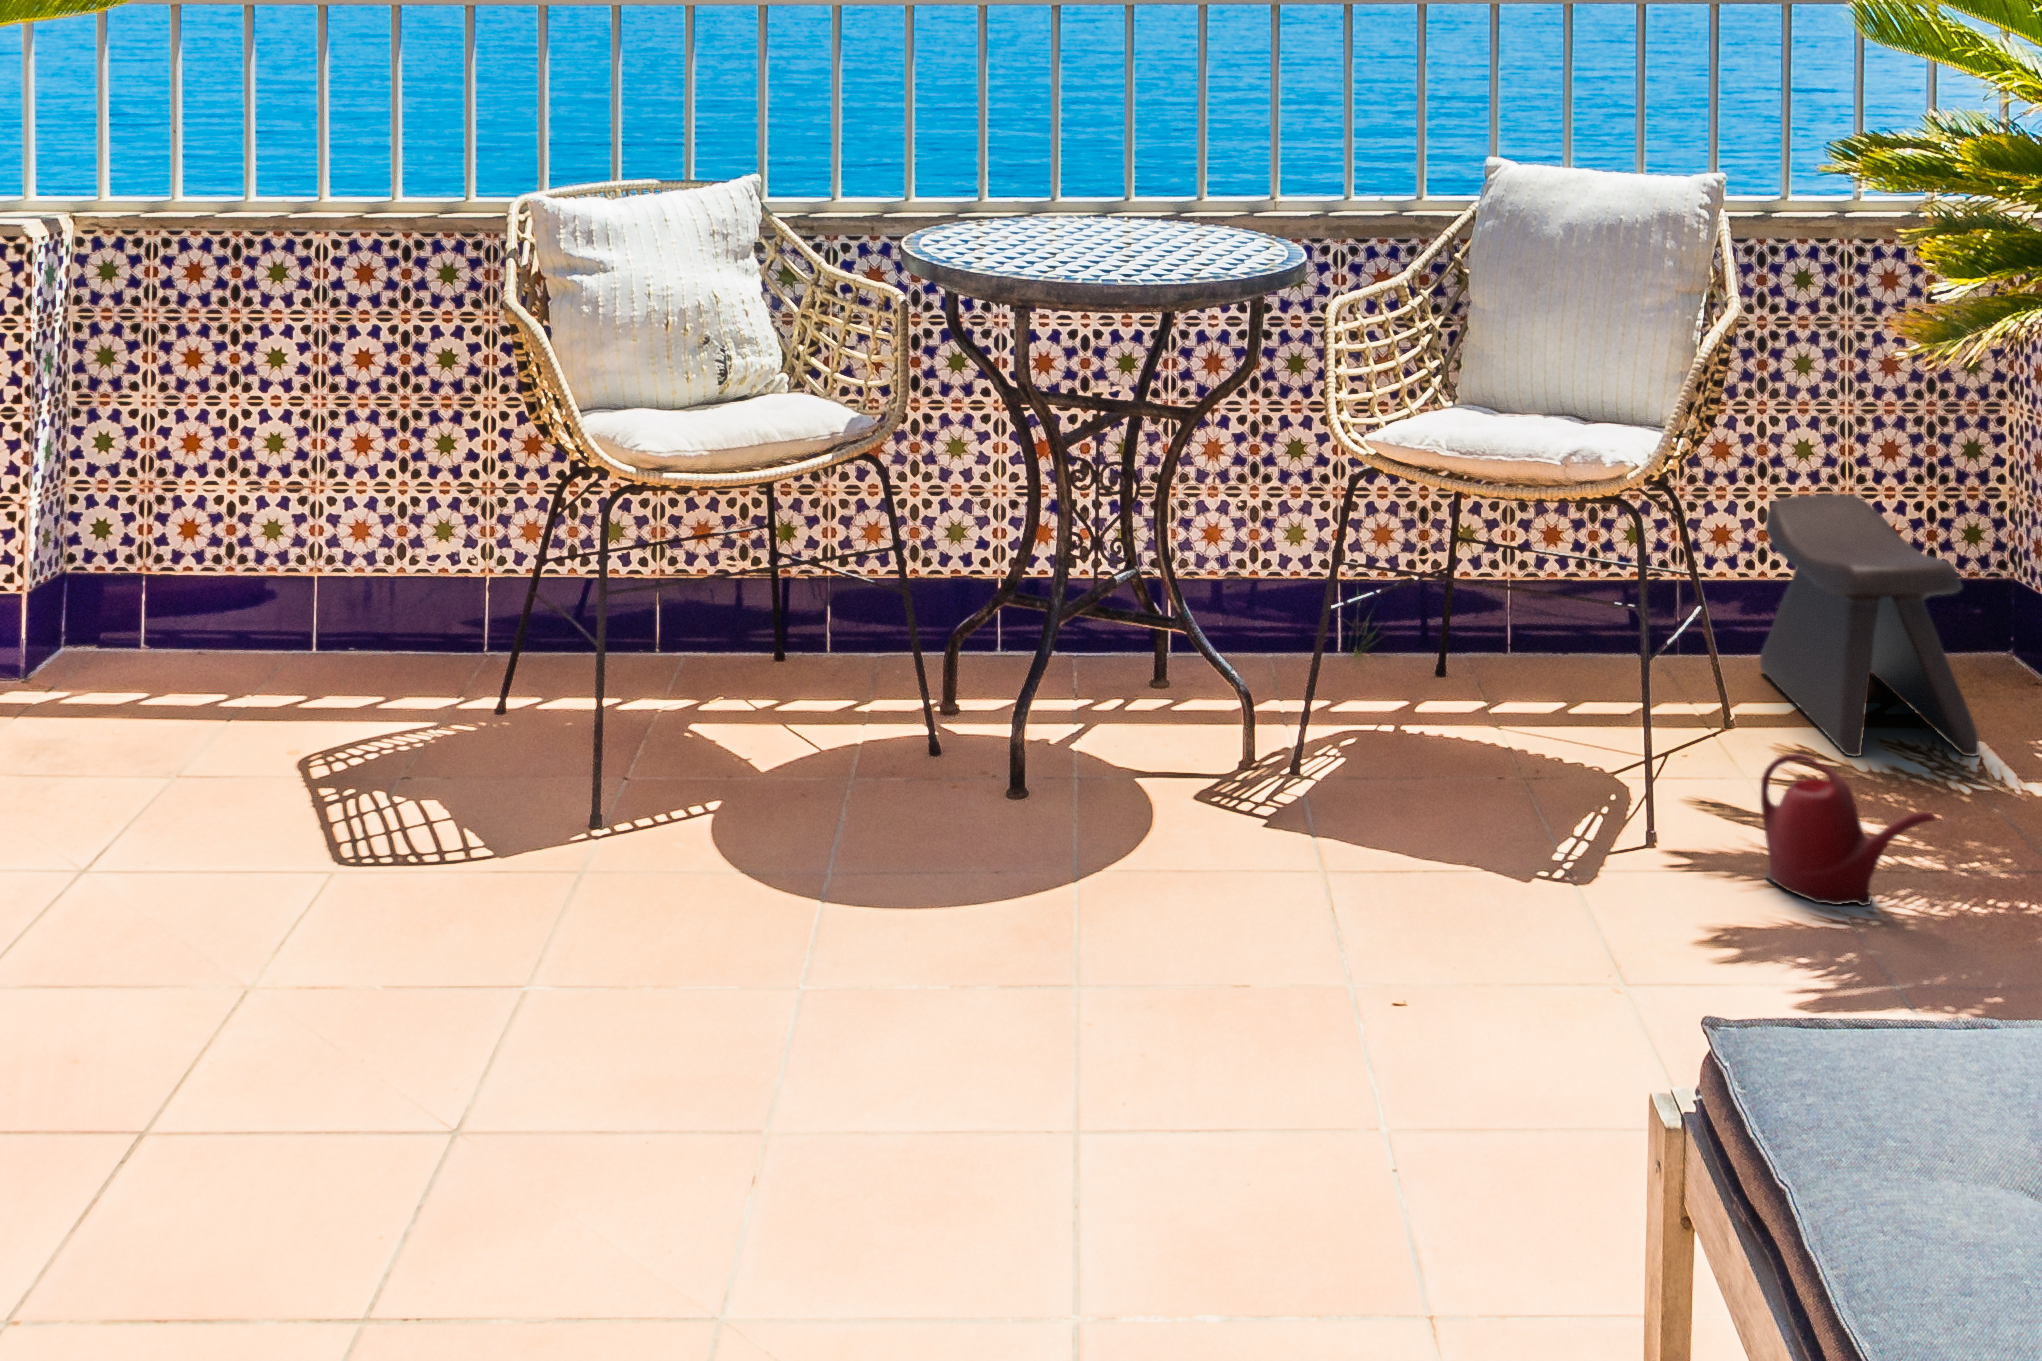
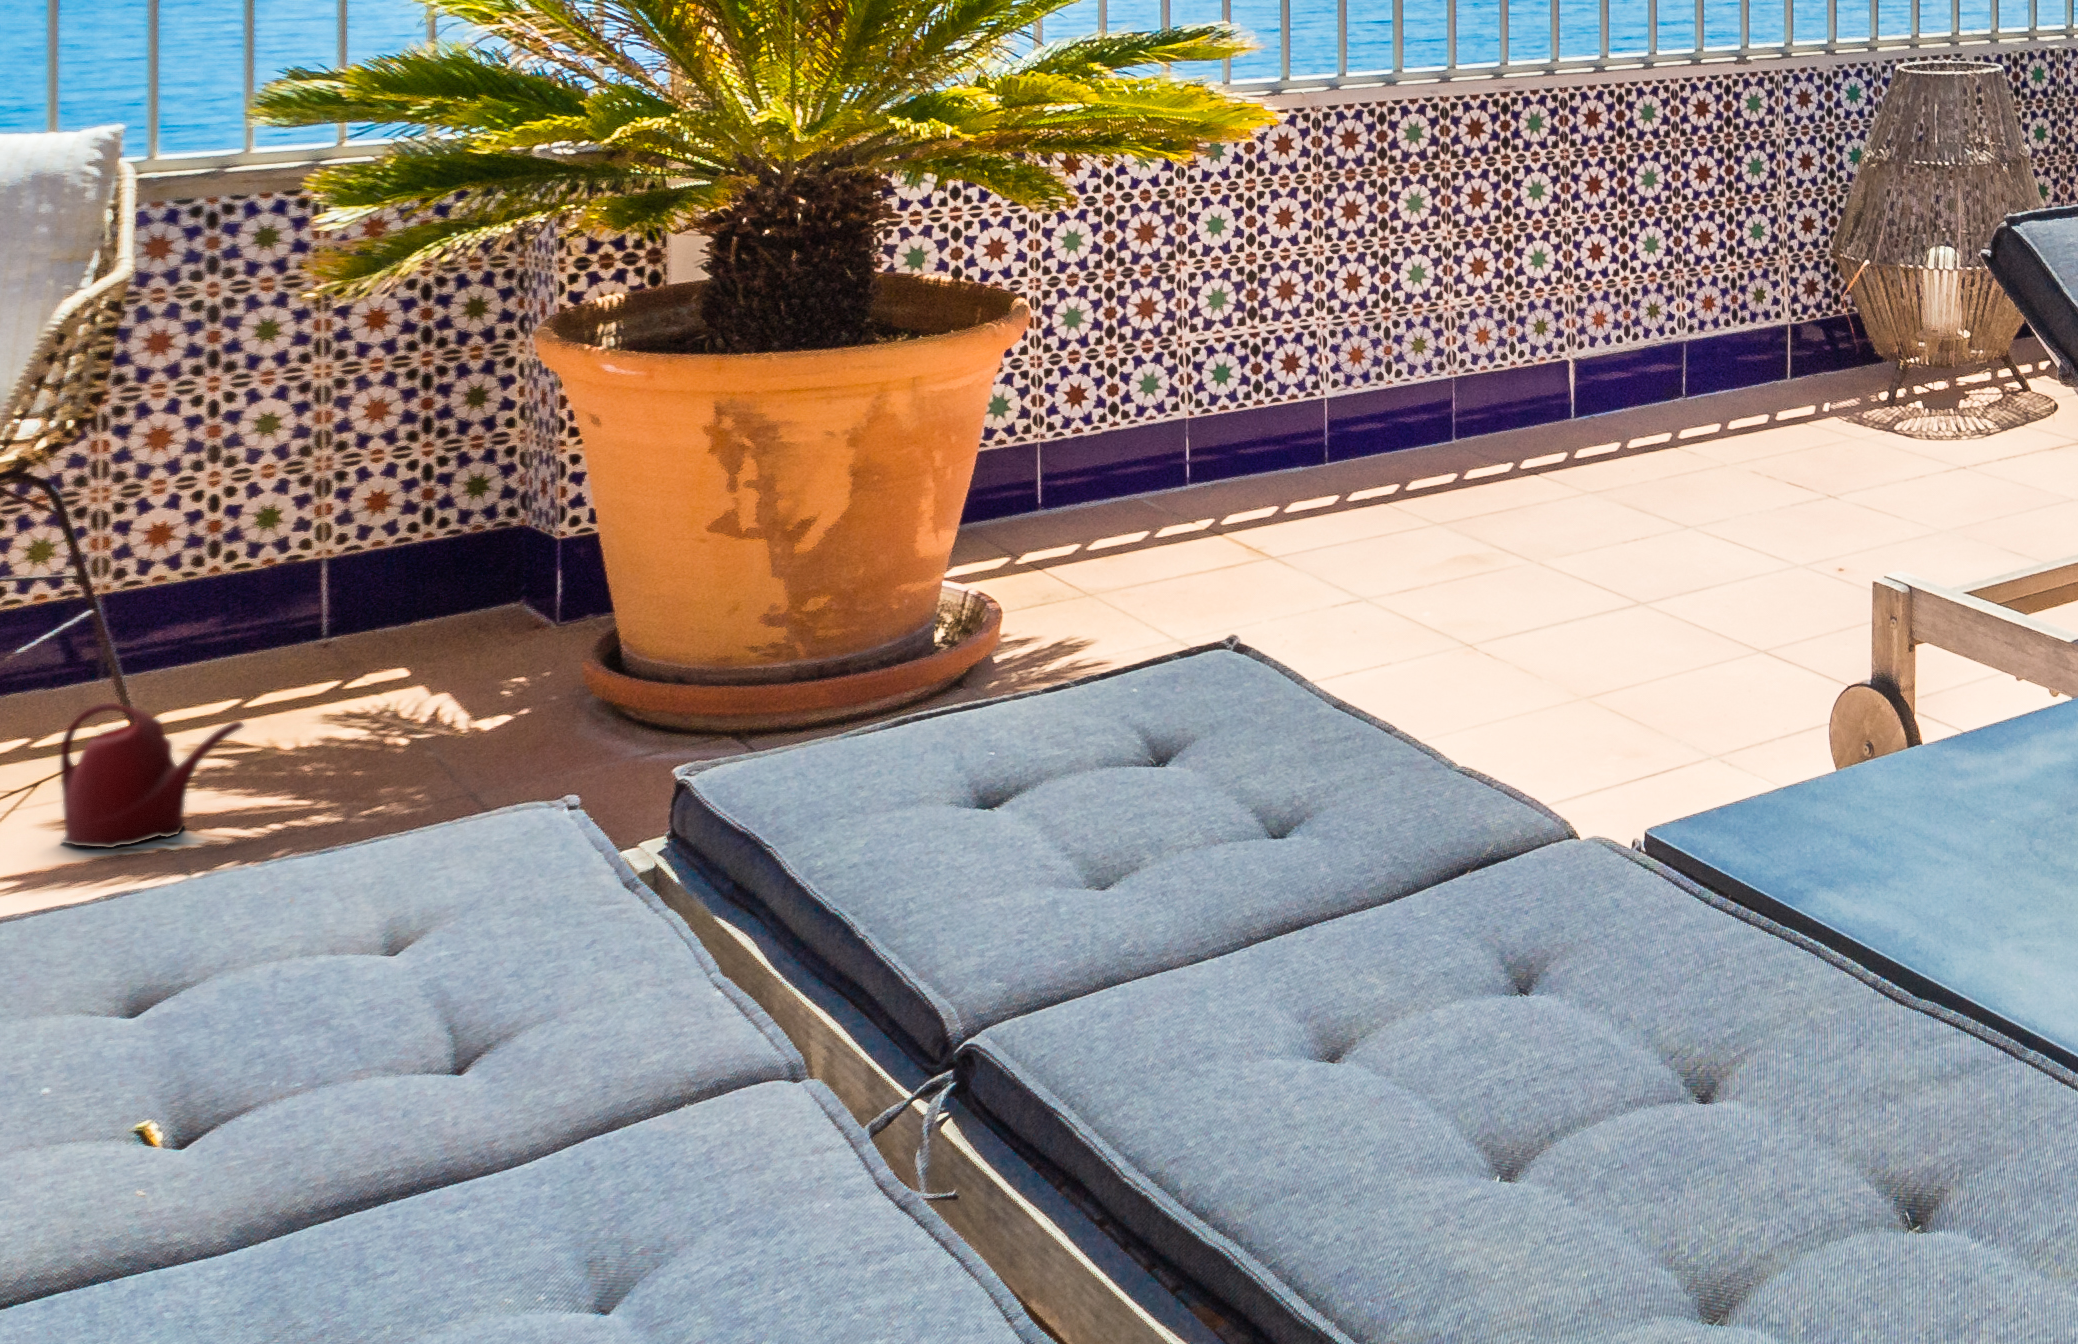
stool: present [1759,494,1979,756] -> none [197,463,417,724]

